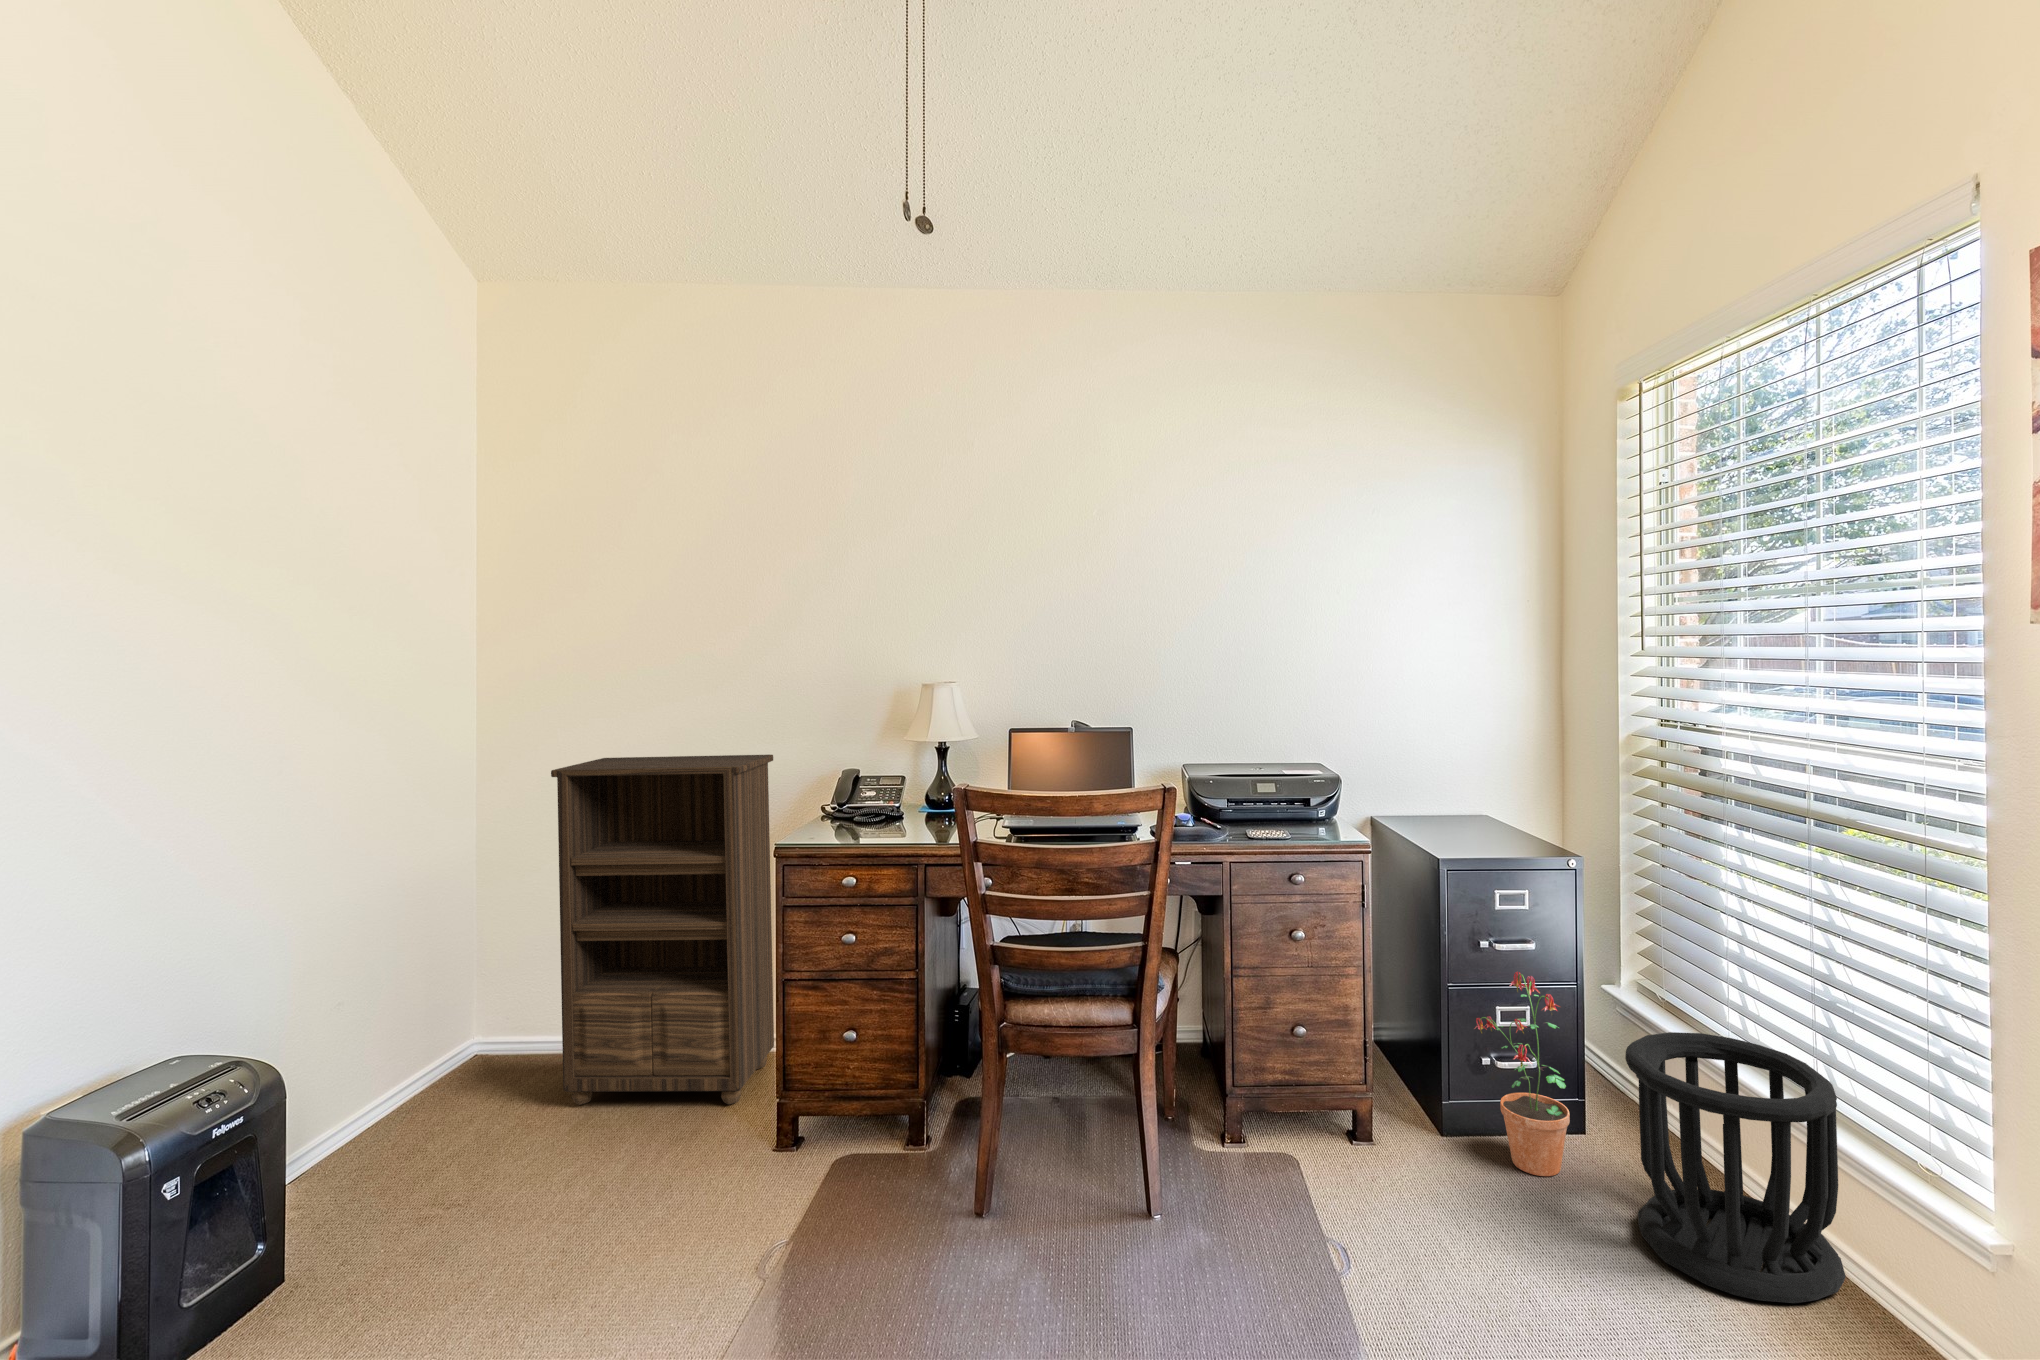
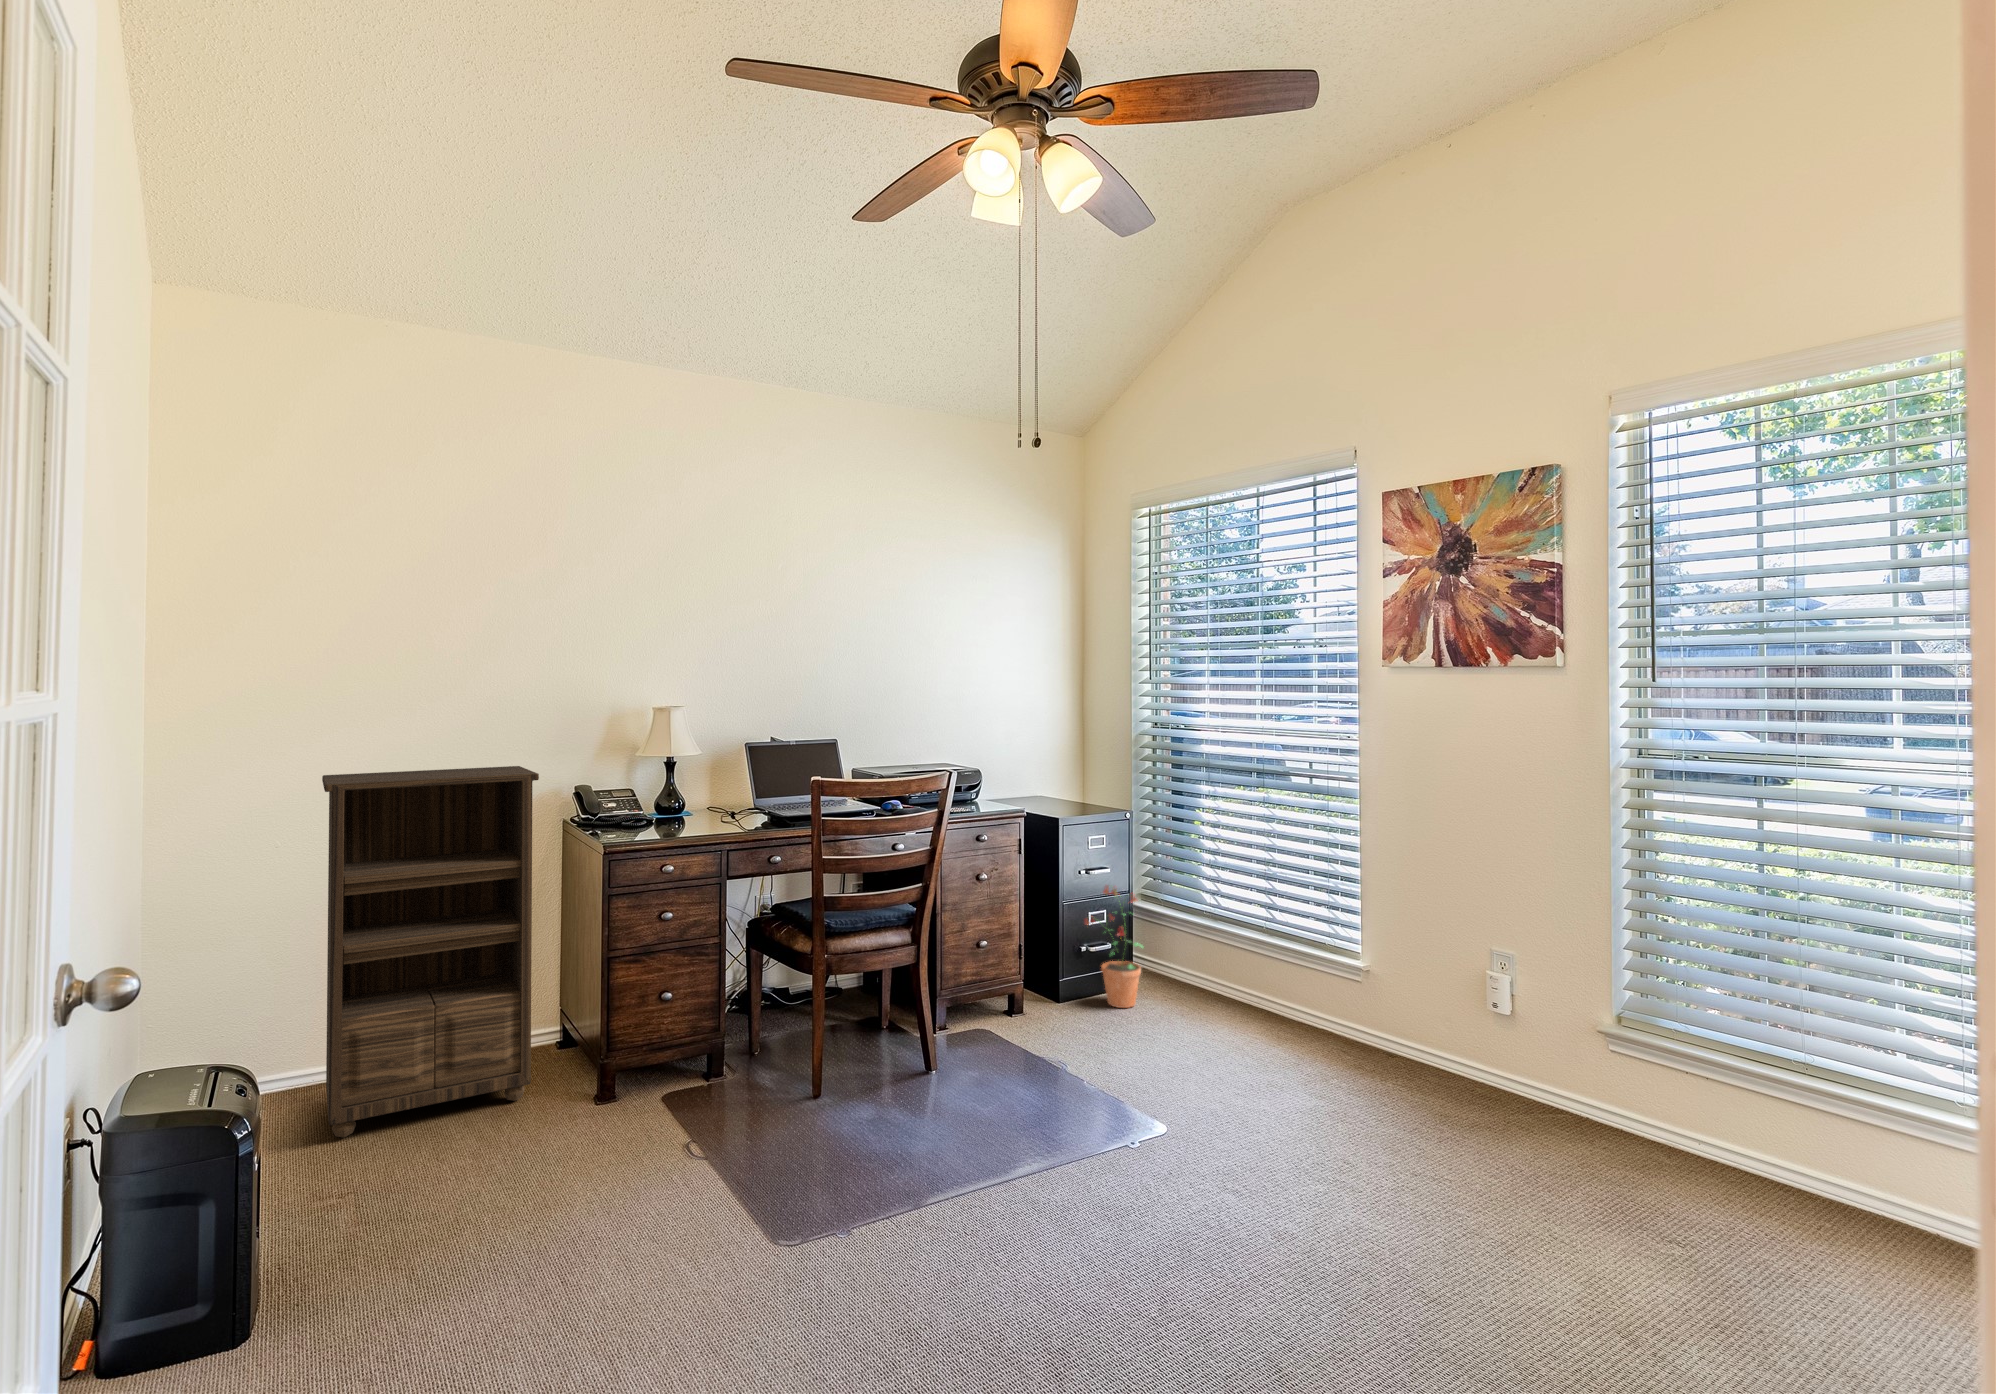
wastebasket: present [1625,1032,1846,1303] -> none [1183,901,1286,1032]

